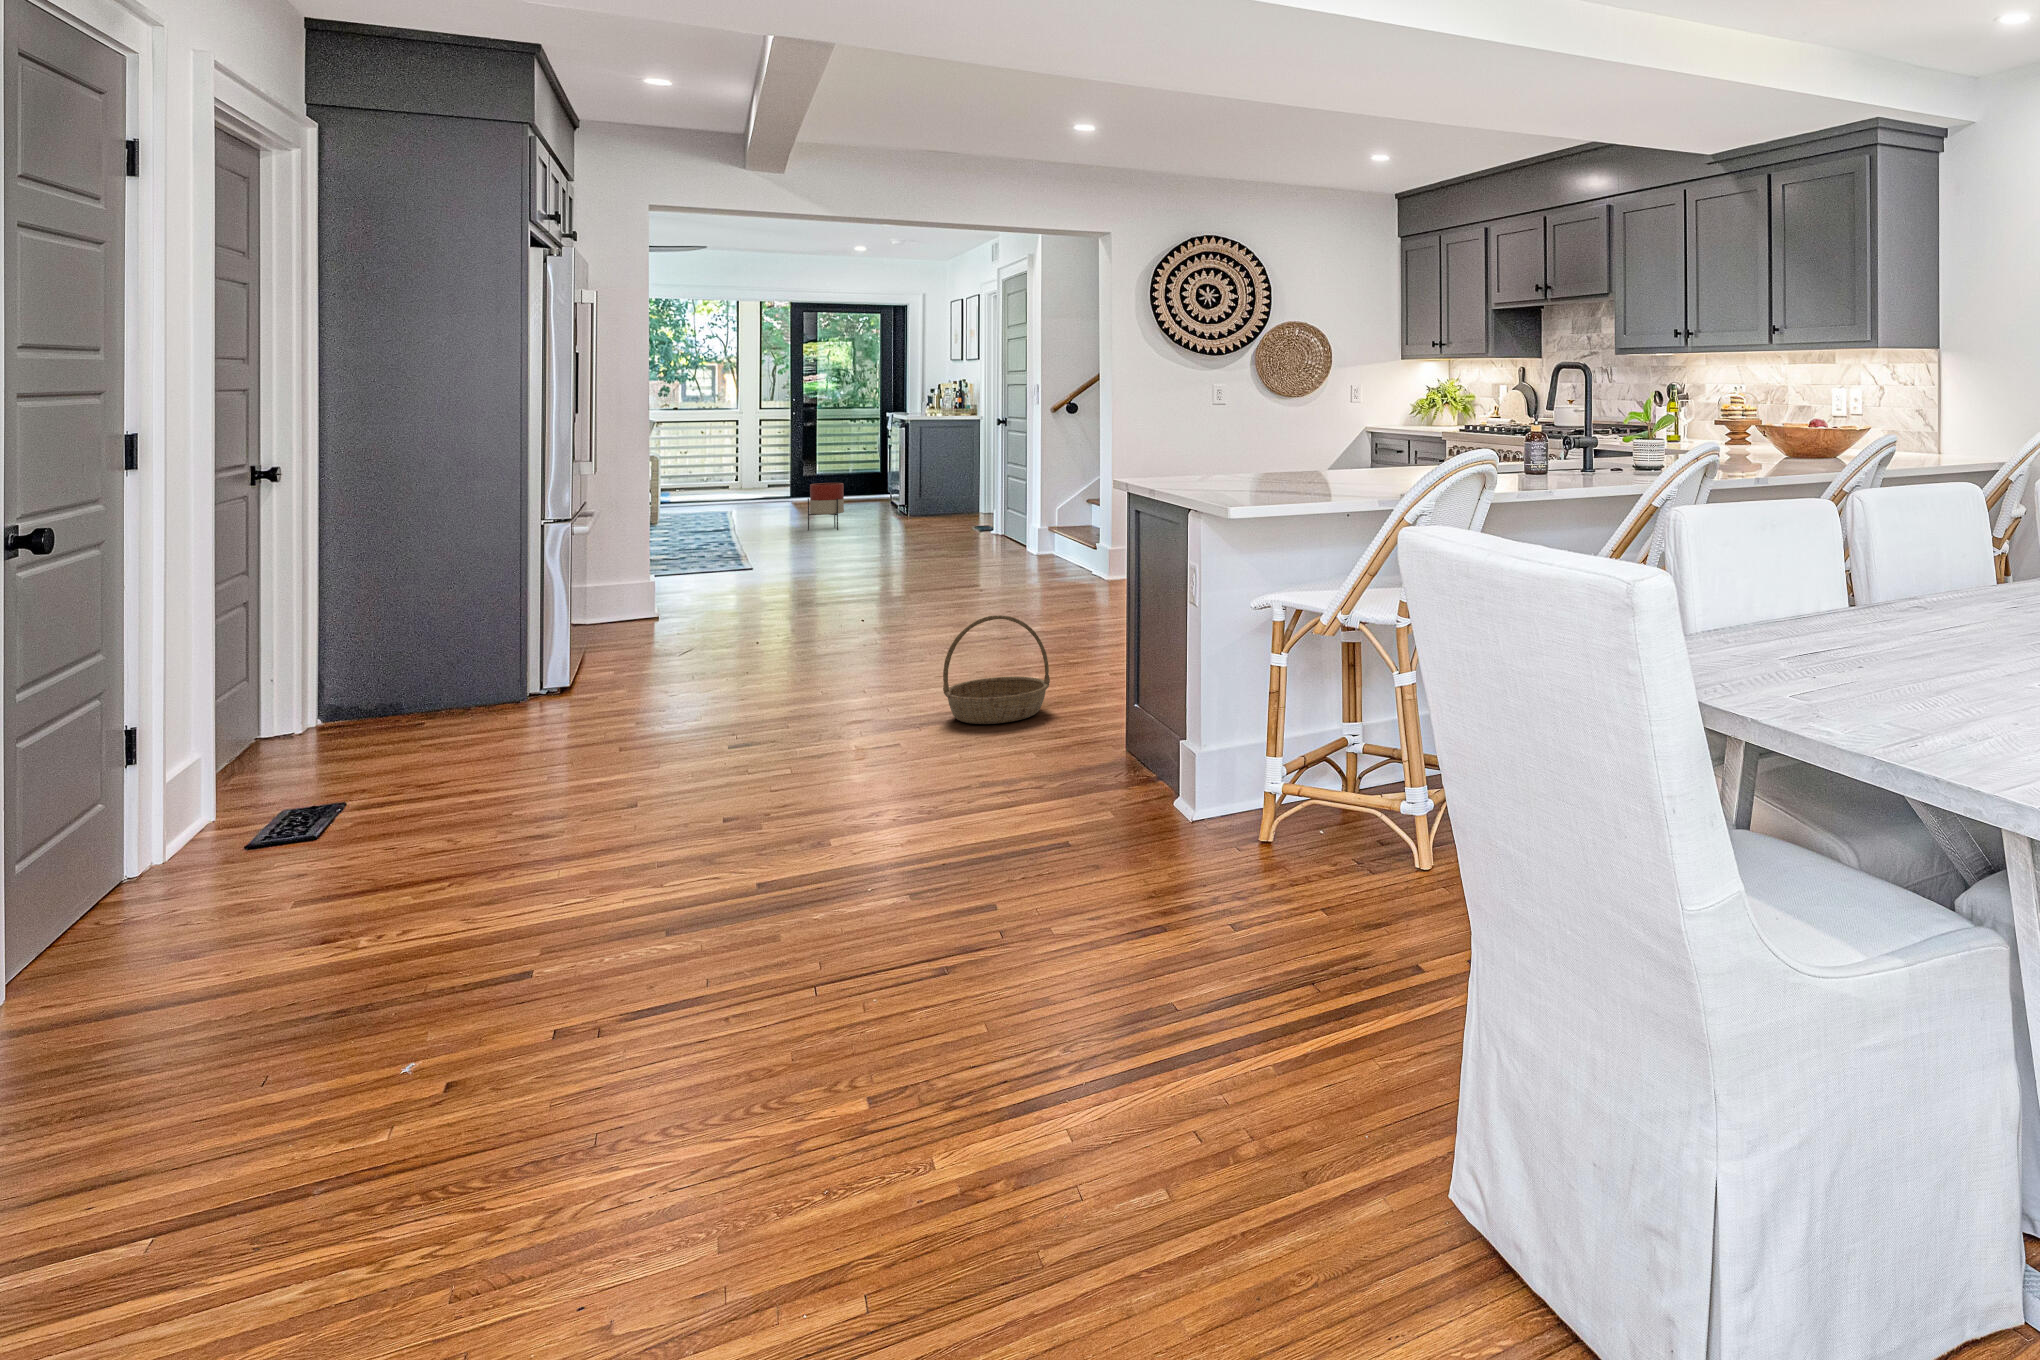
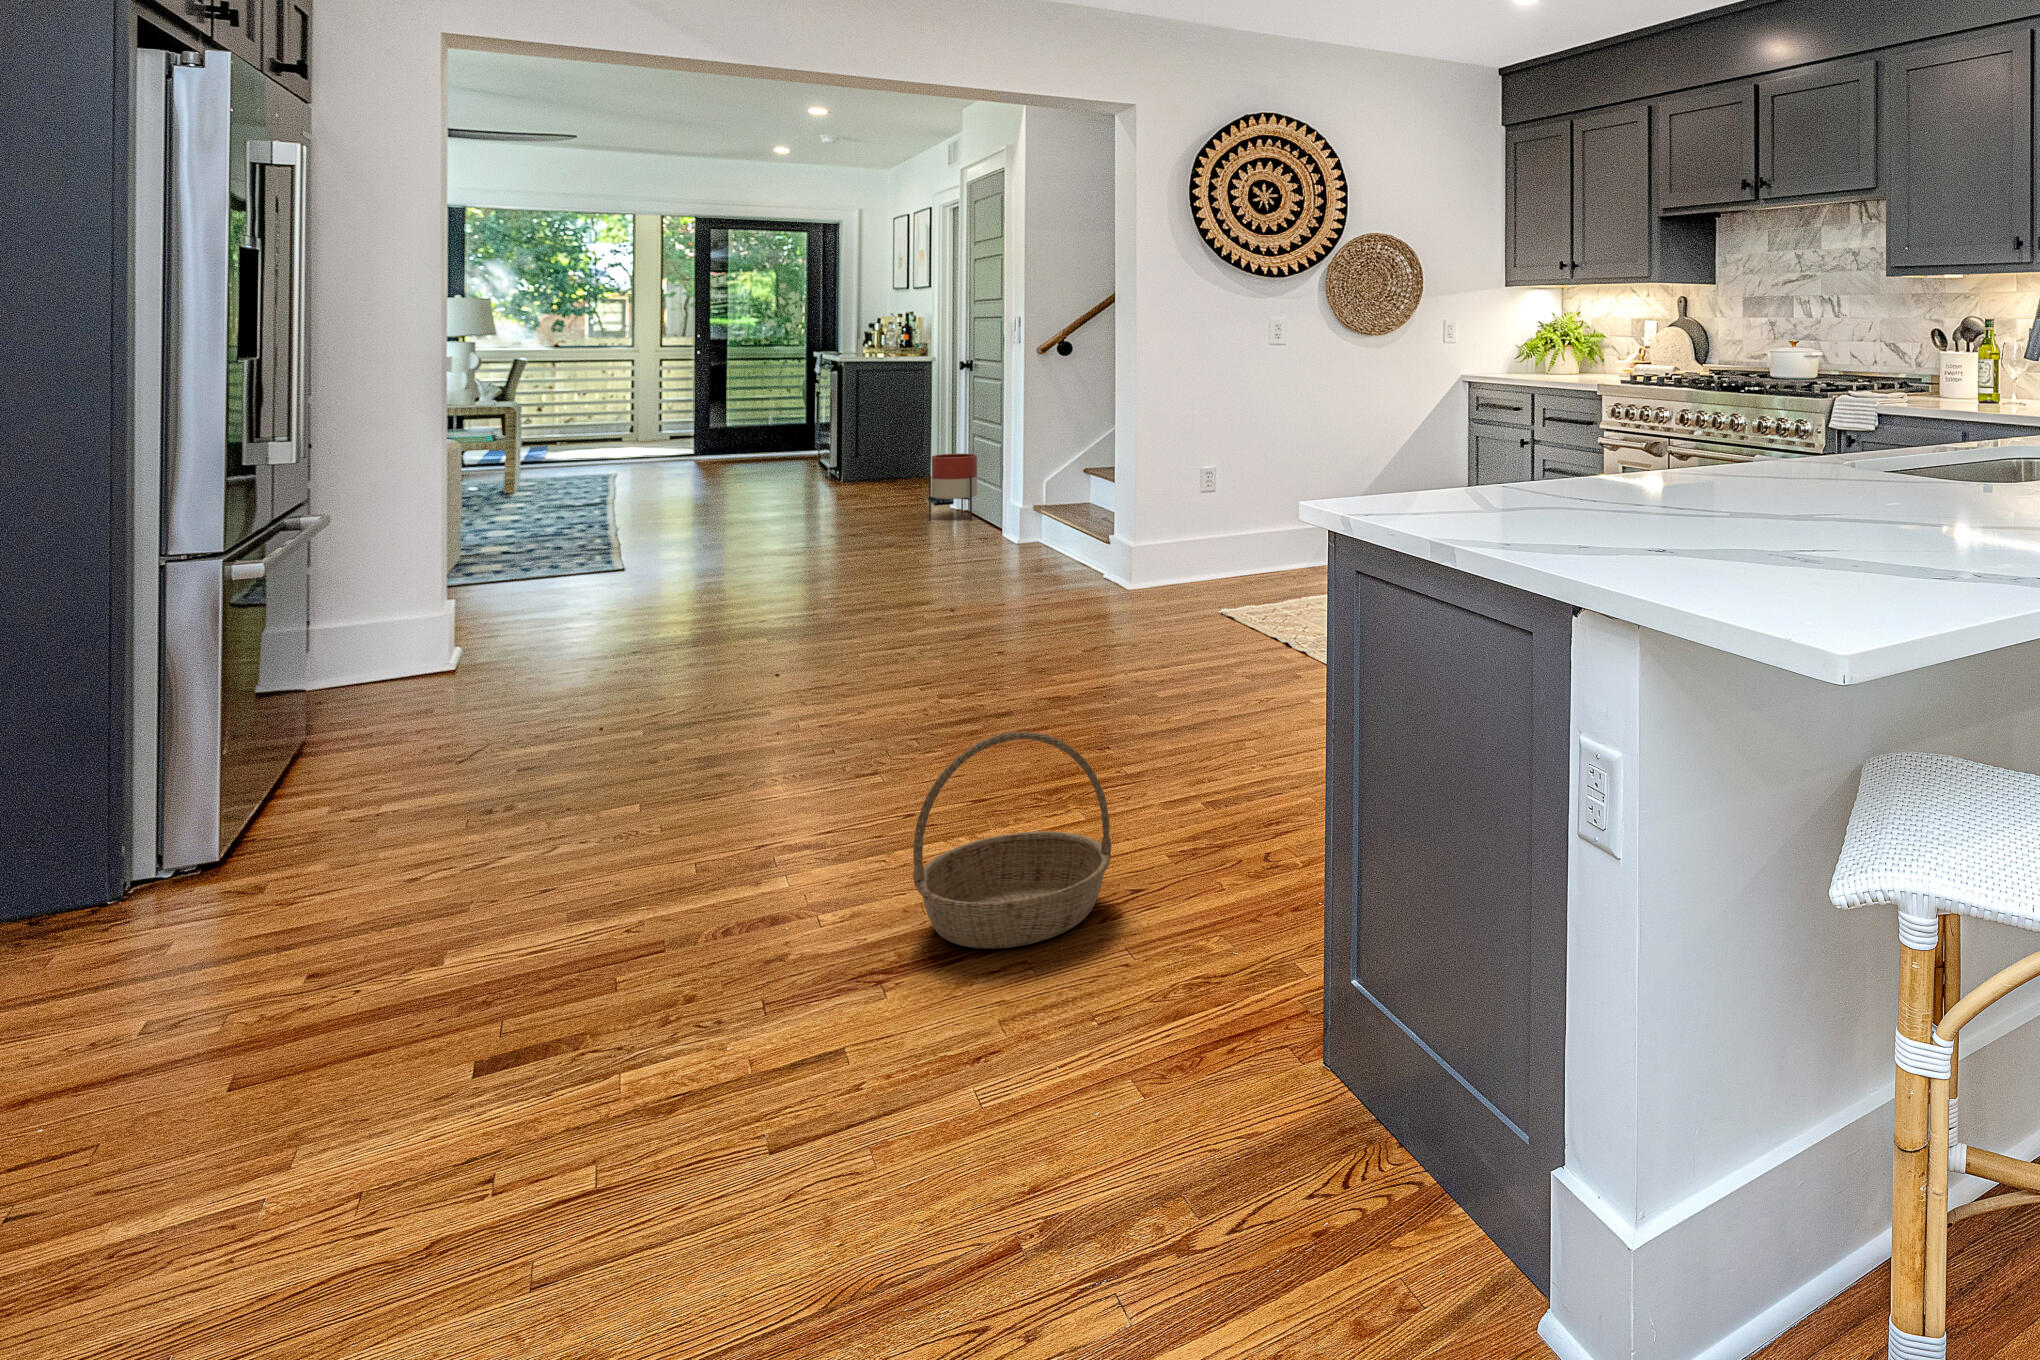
planter: present [808,483,844,530] -> present [929,454,977,521]

